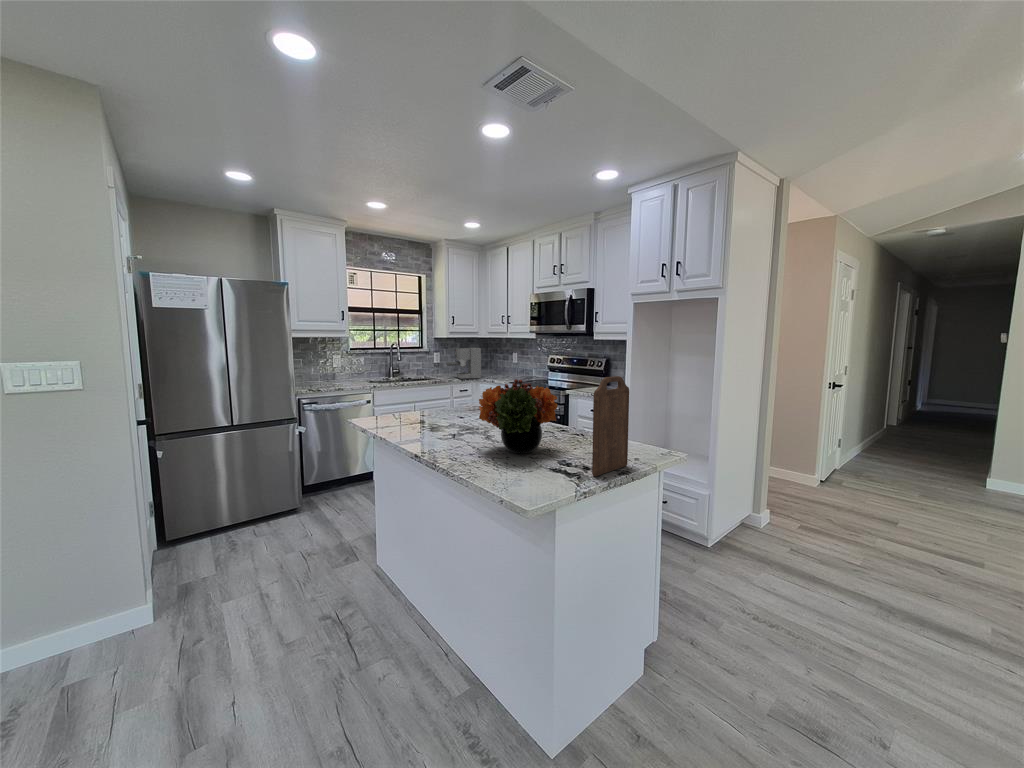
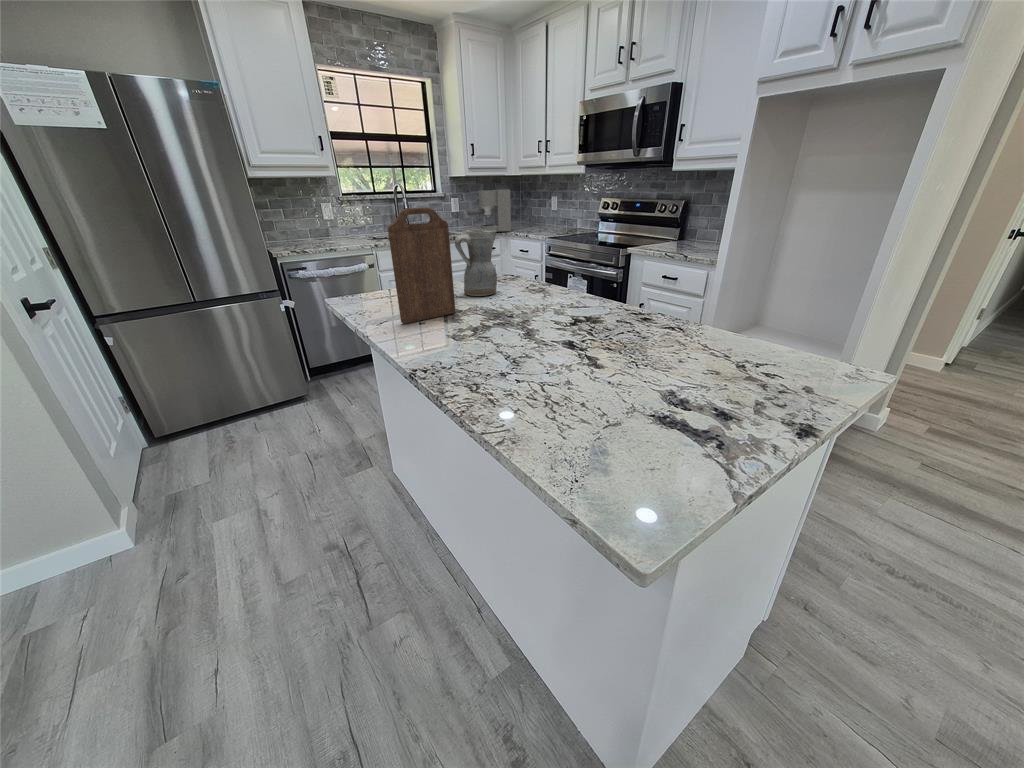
ceramic pitcher: none [441,376,468,419] -> present [455,229,497,296]
cutting board: present [592,376,629,476] -> present [388,207,455,324]
flower arrangement: present [479,379,558,453] -> none [515,236,665,372]

